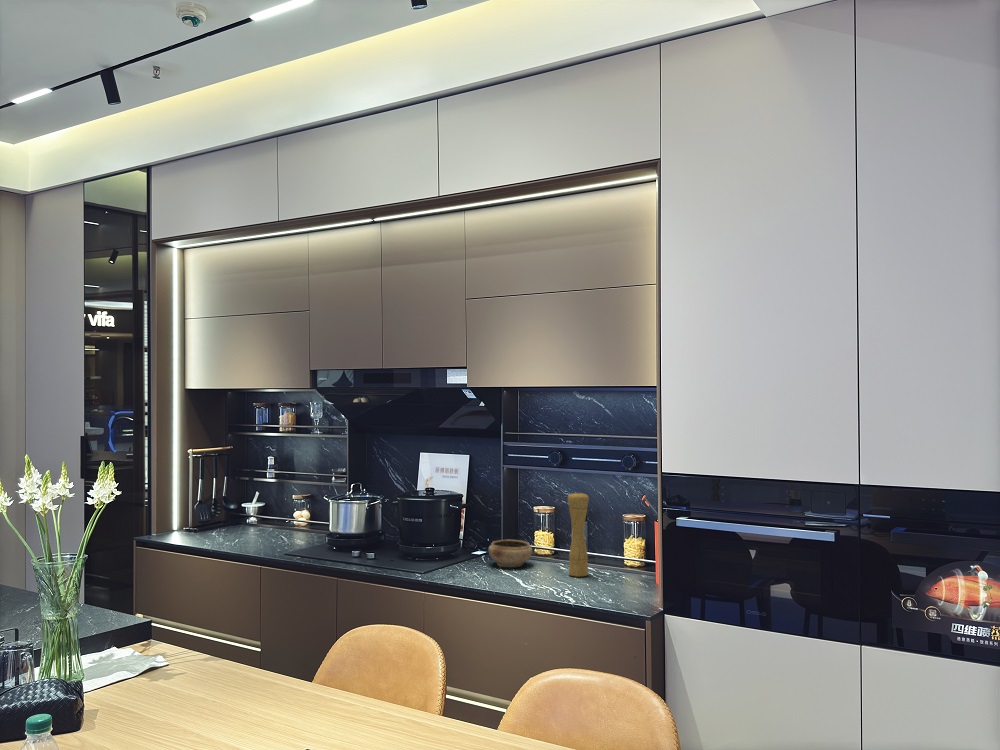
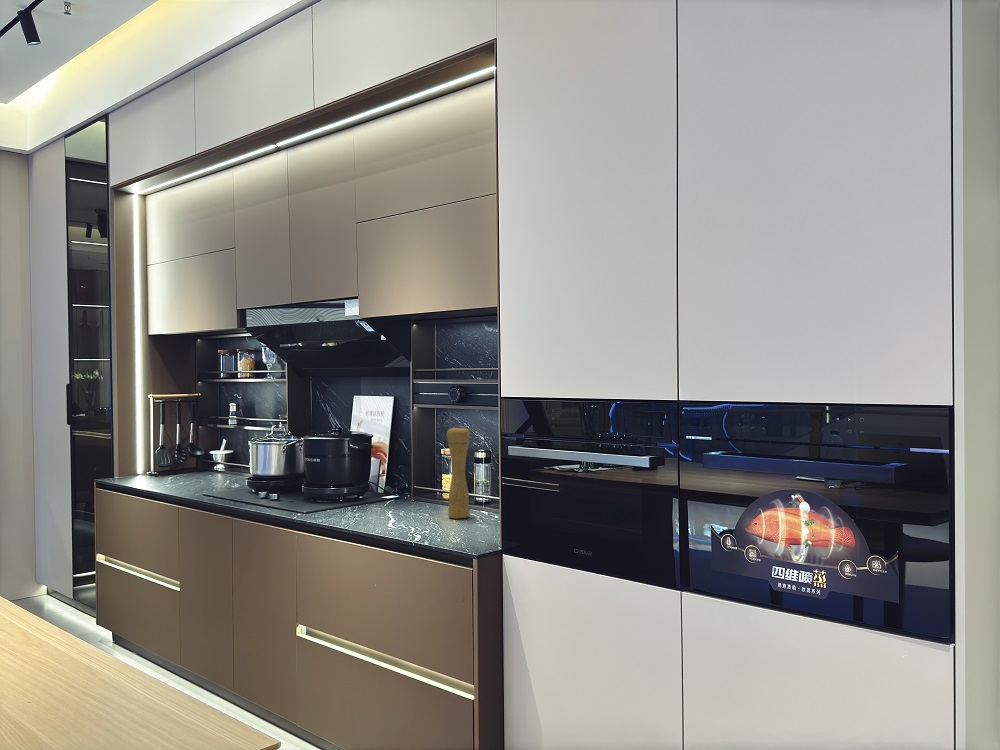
ceramic bowl: present [489,540,532,568] -> none [380,481,427,509]

